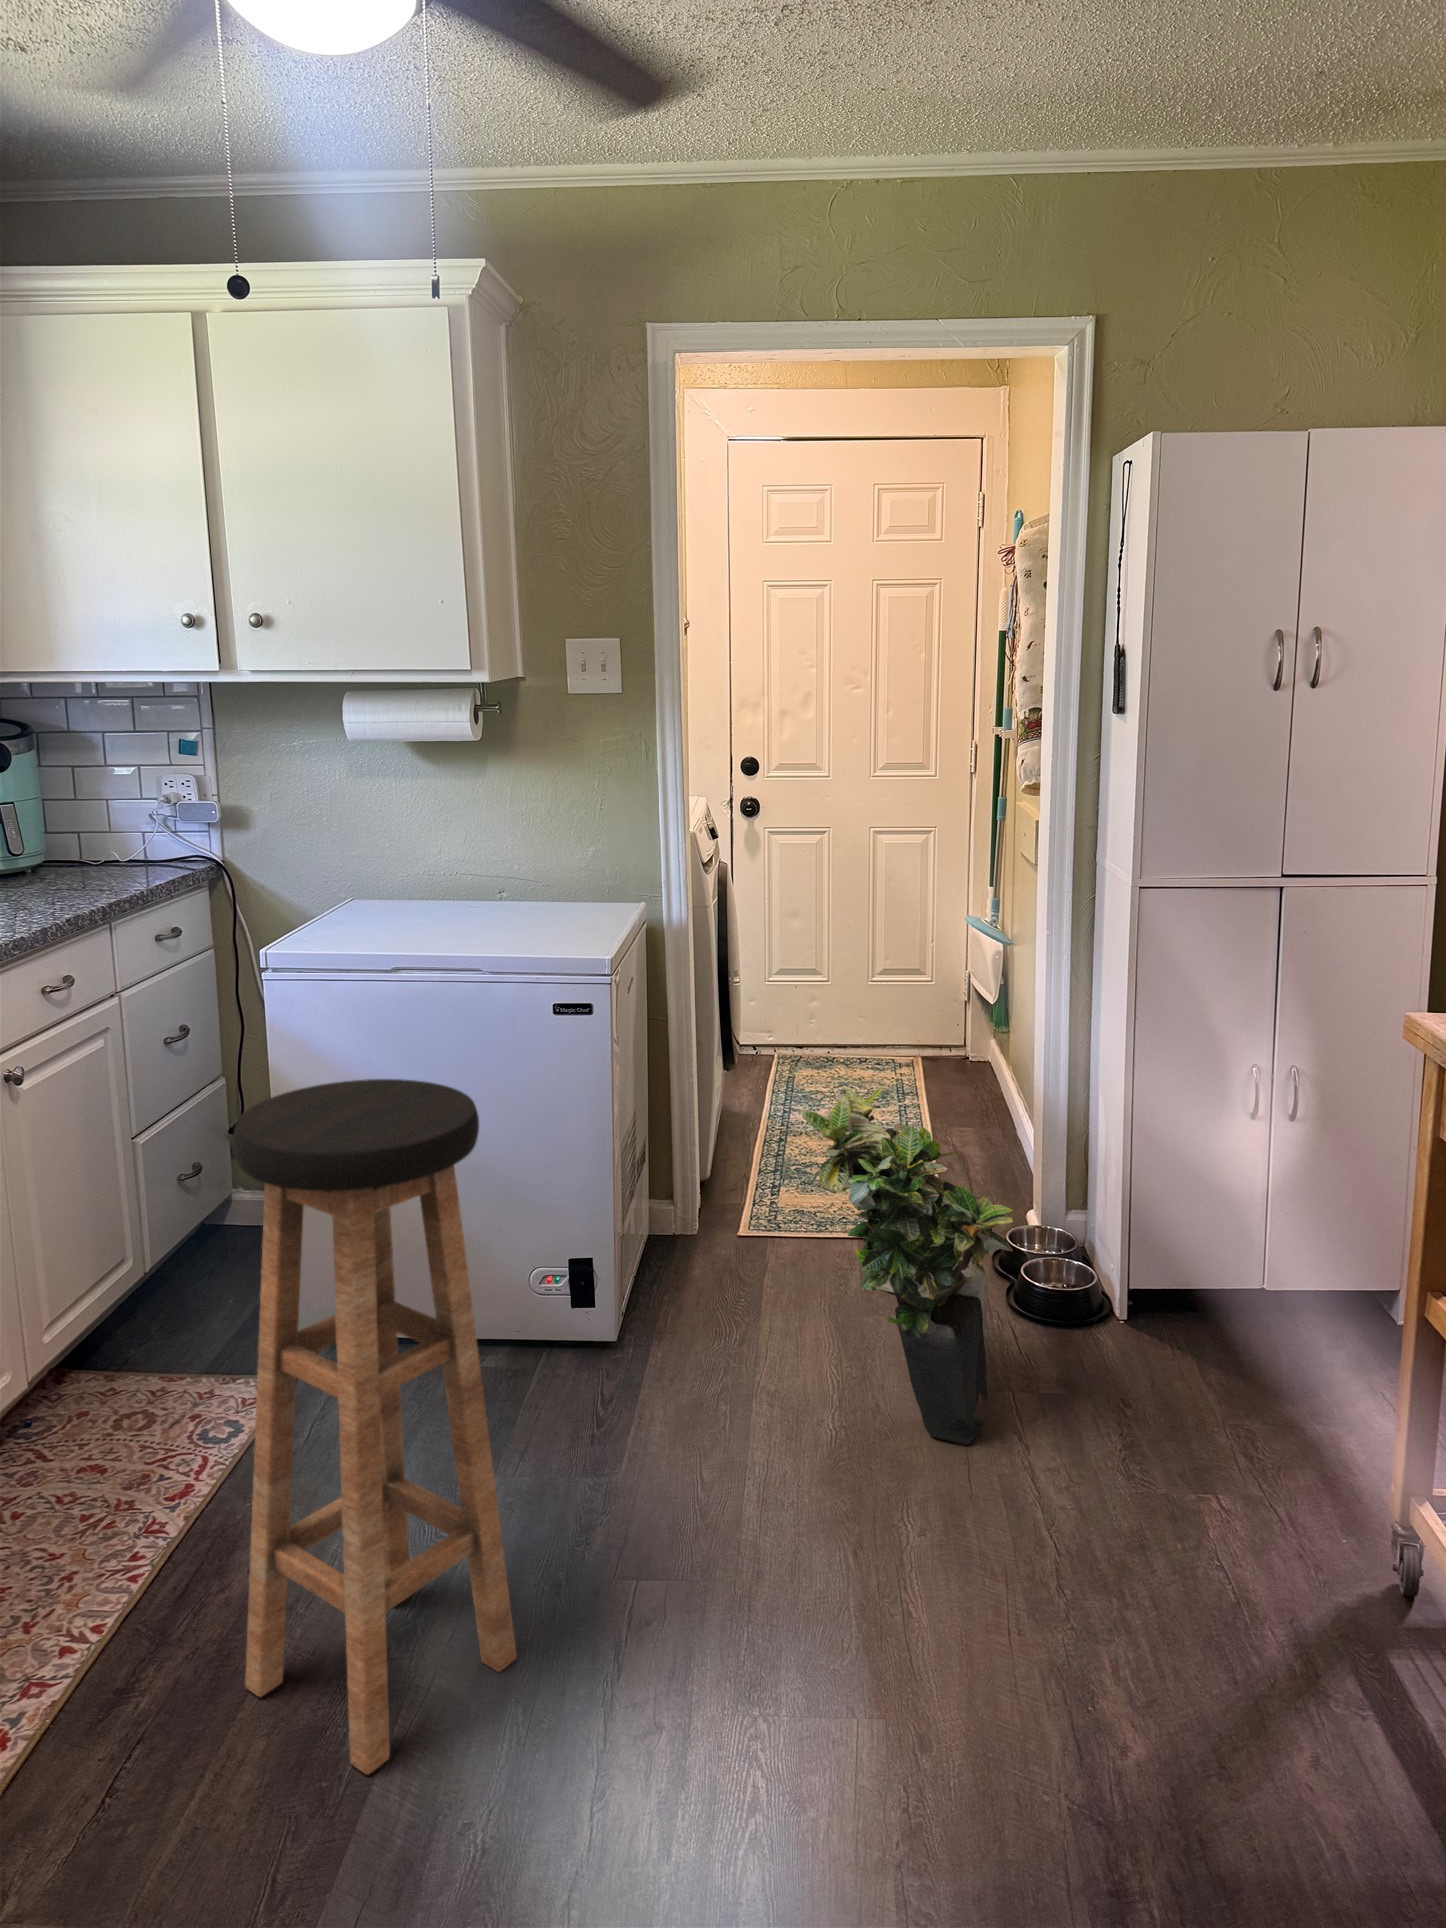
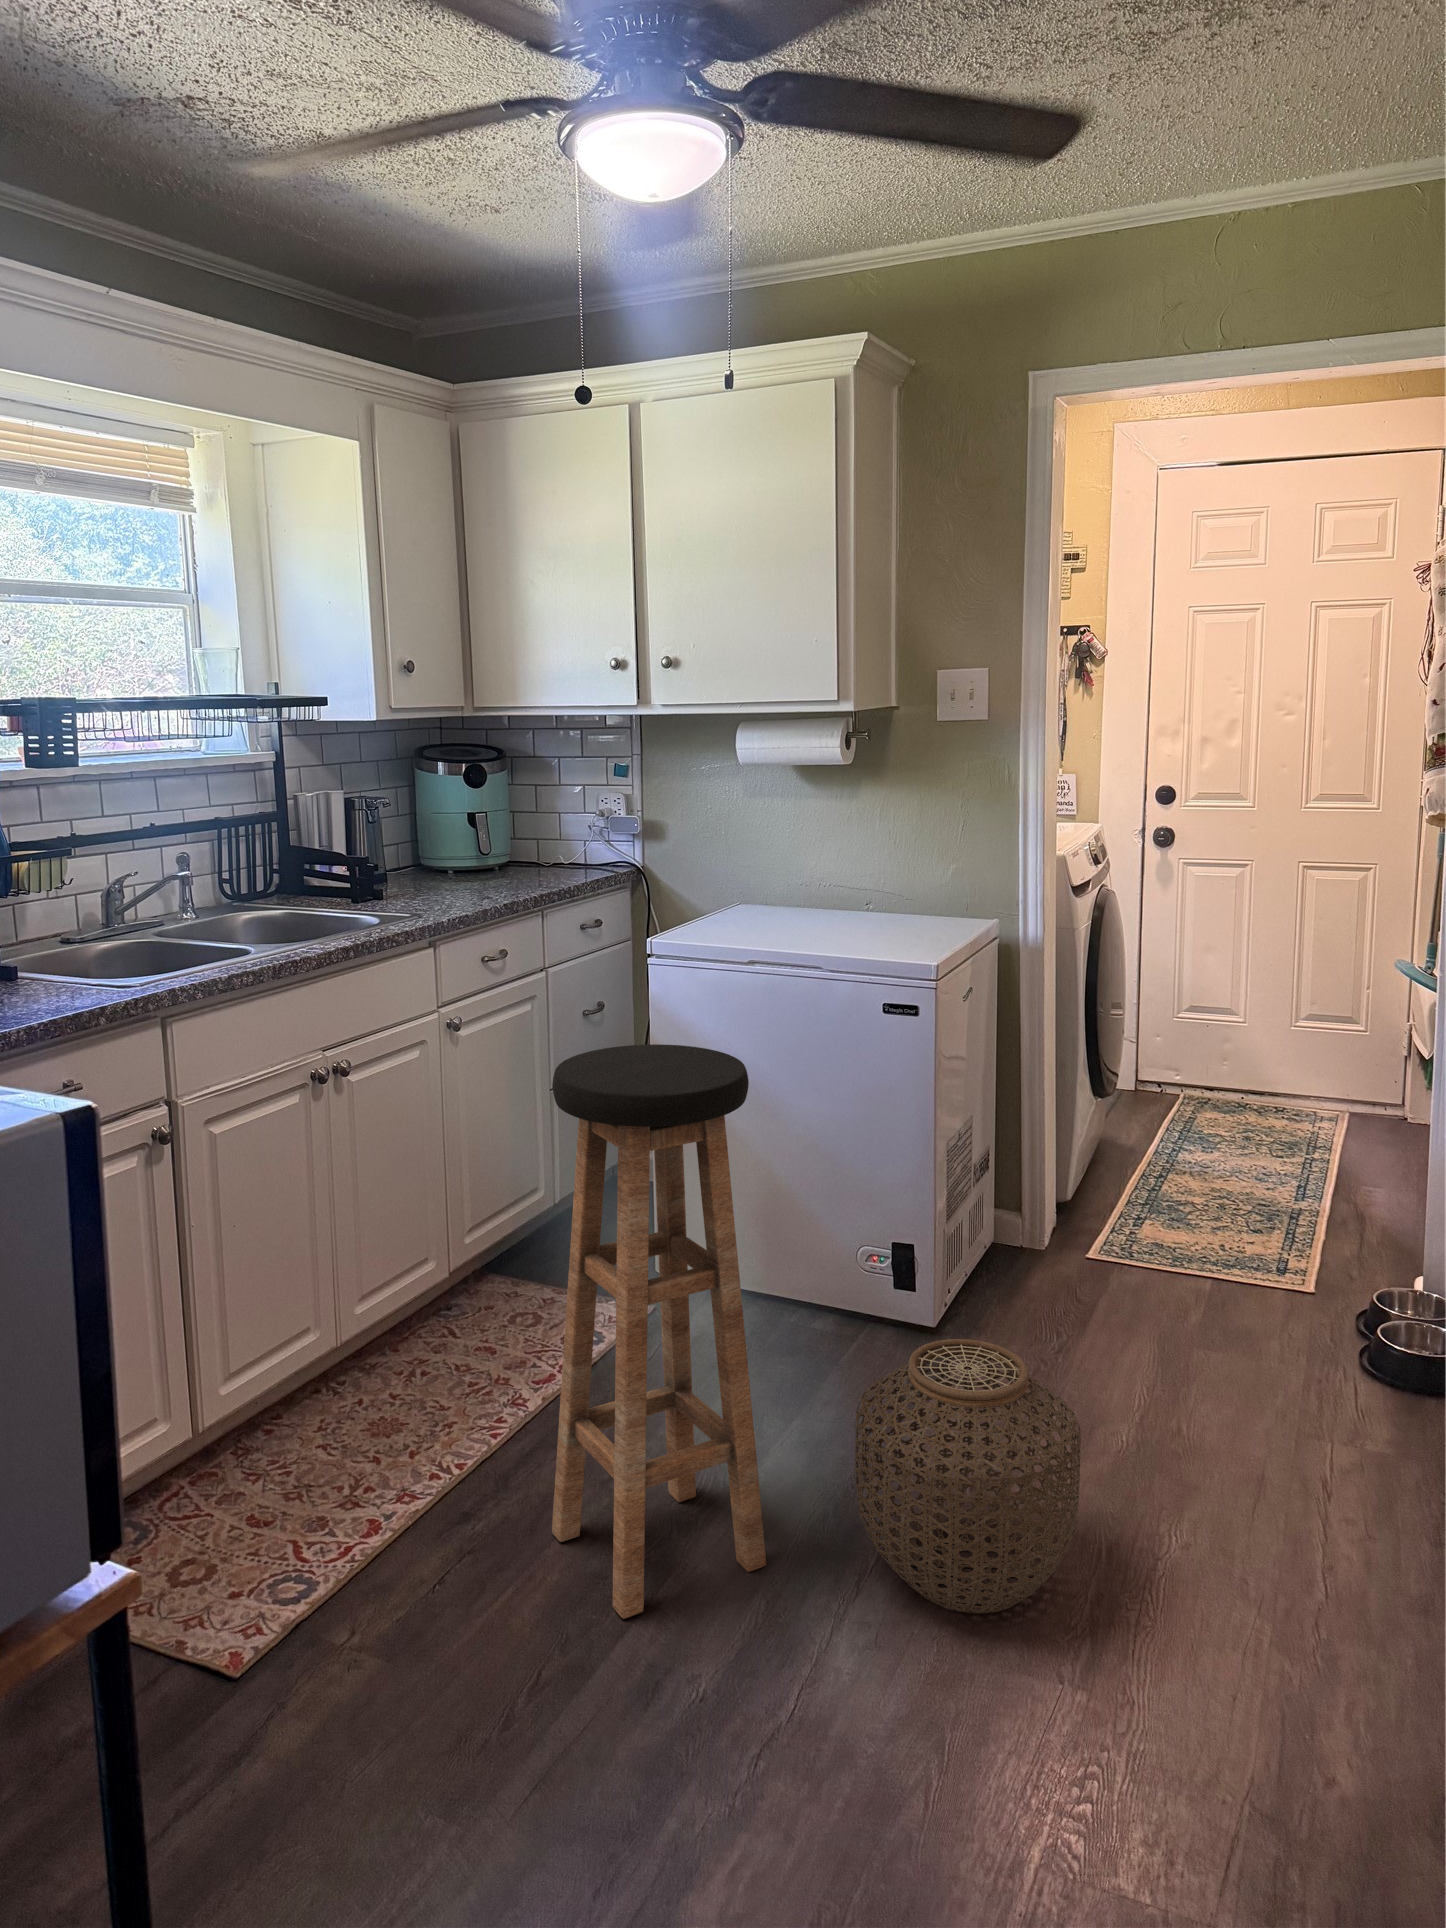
potted plant: present [801,1086,1013,1445] -> none [1098,1111,1323,1488]
woven basket: none [610,1360,847,1654] -> present [855,1339,1081,1613]

